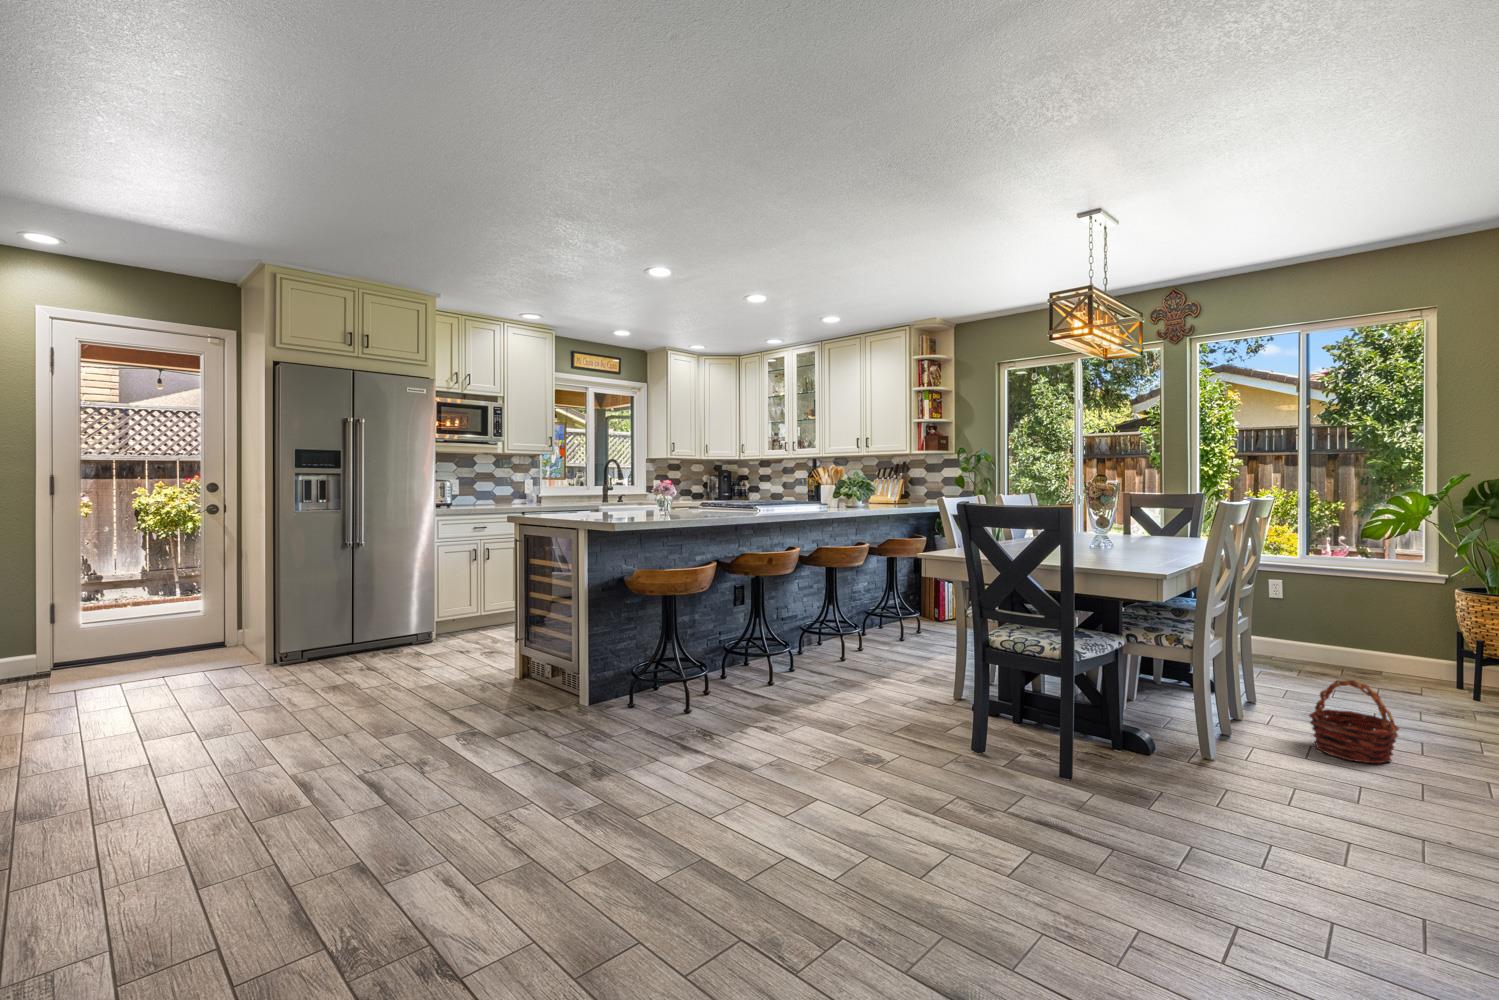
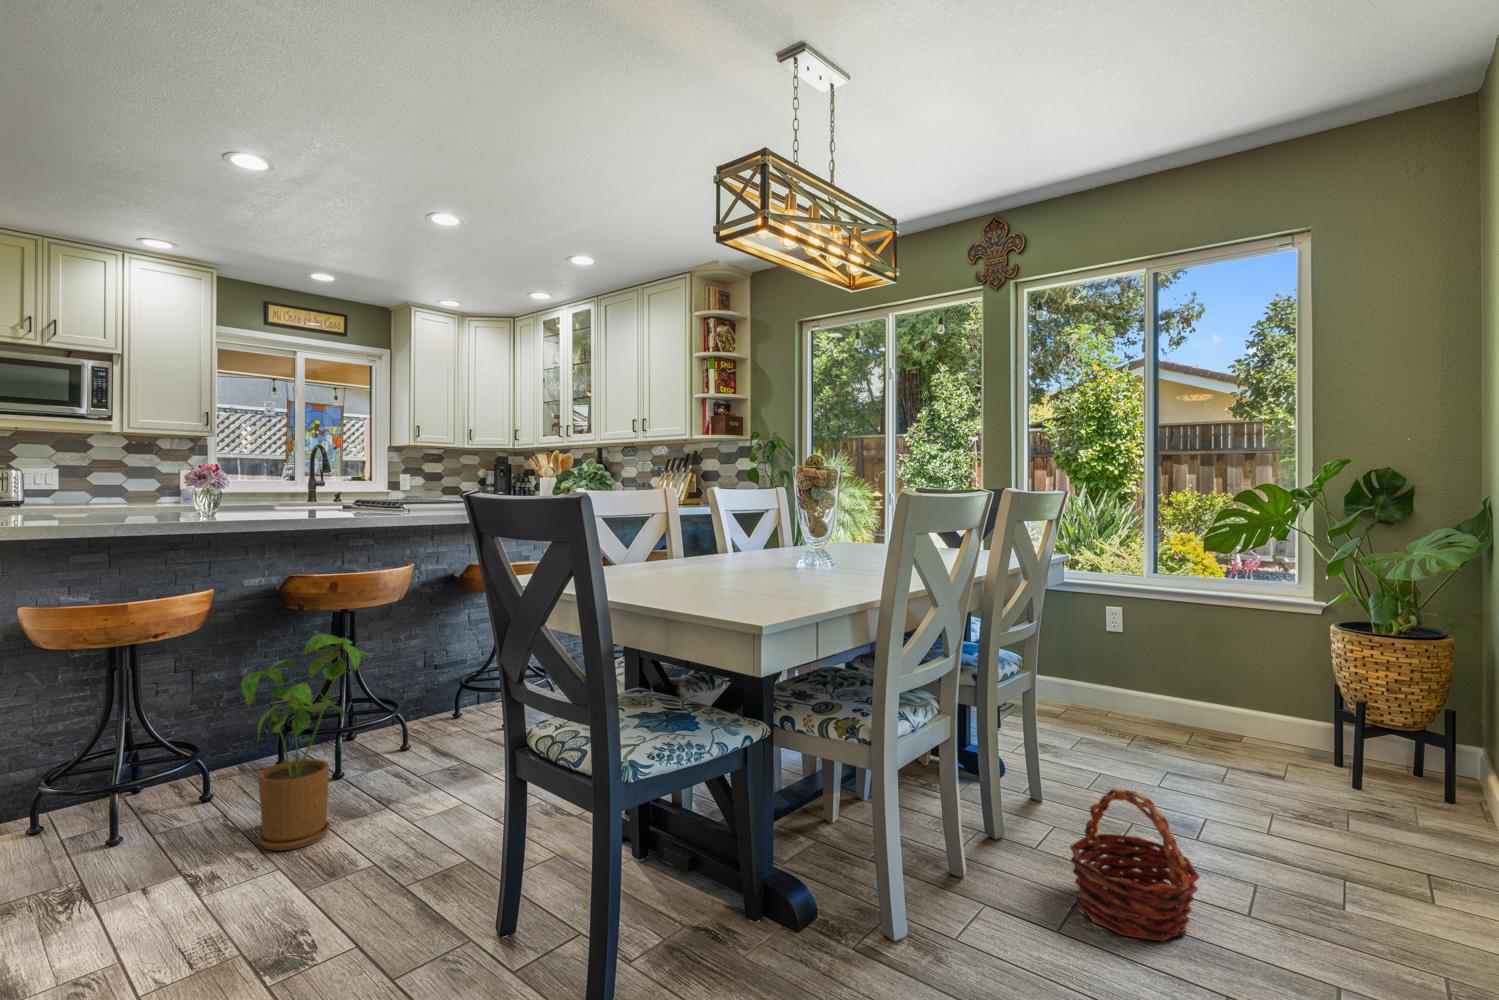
house plant: none [760,587,829,717] -> present [241,634,371,851]

